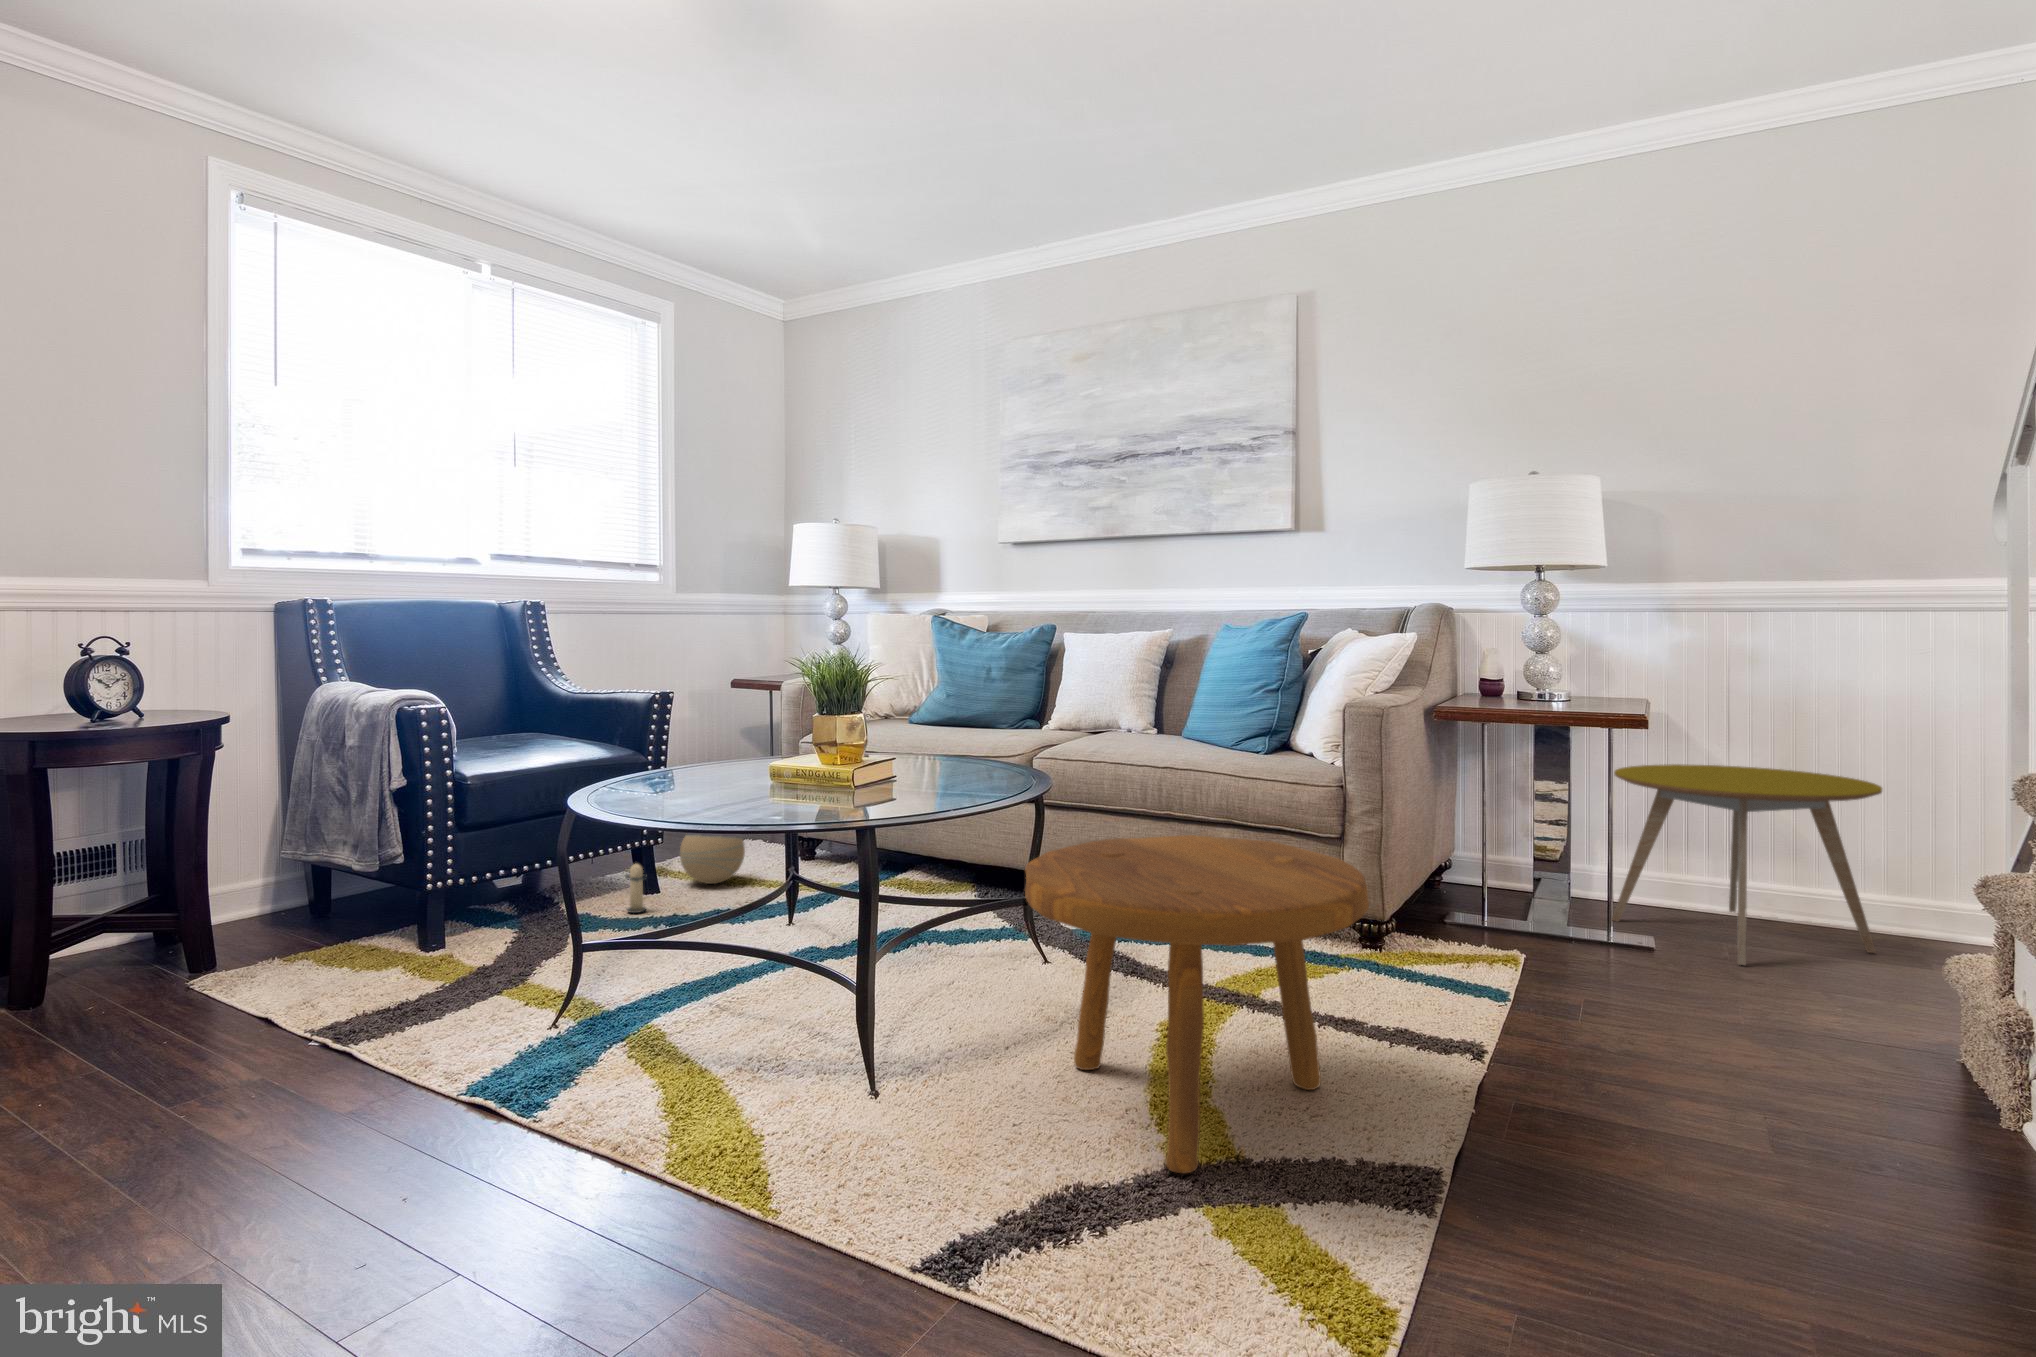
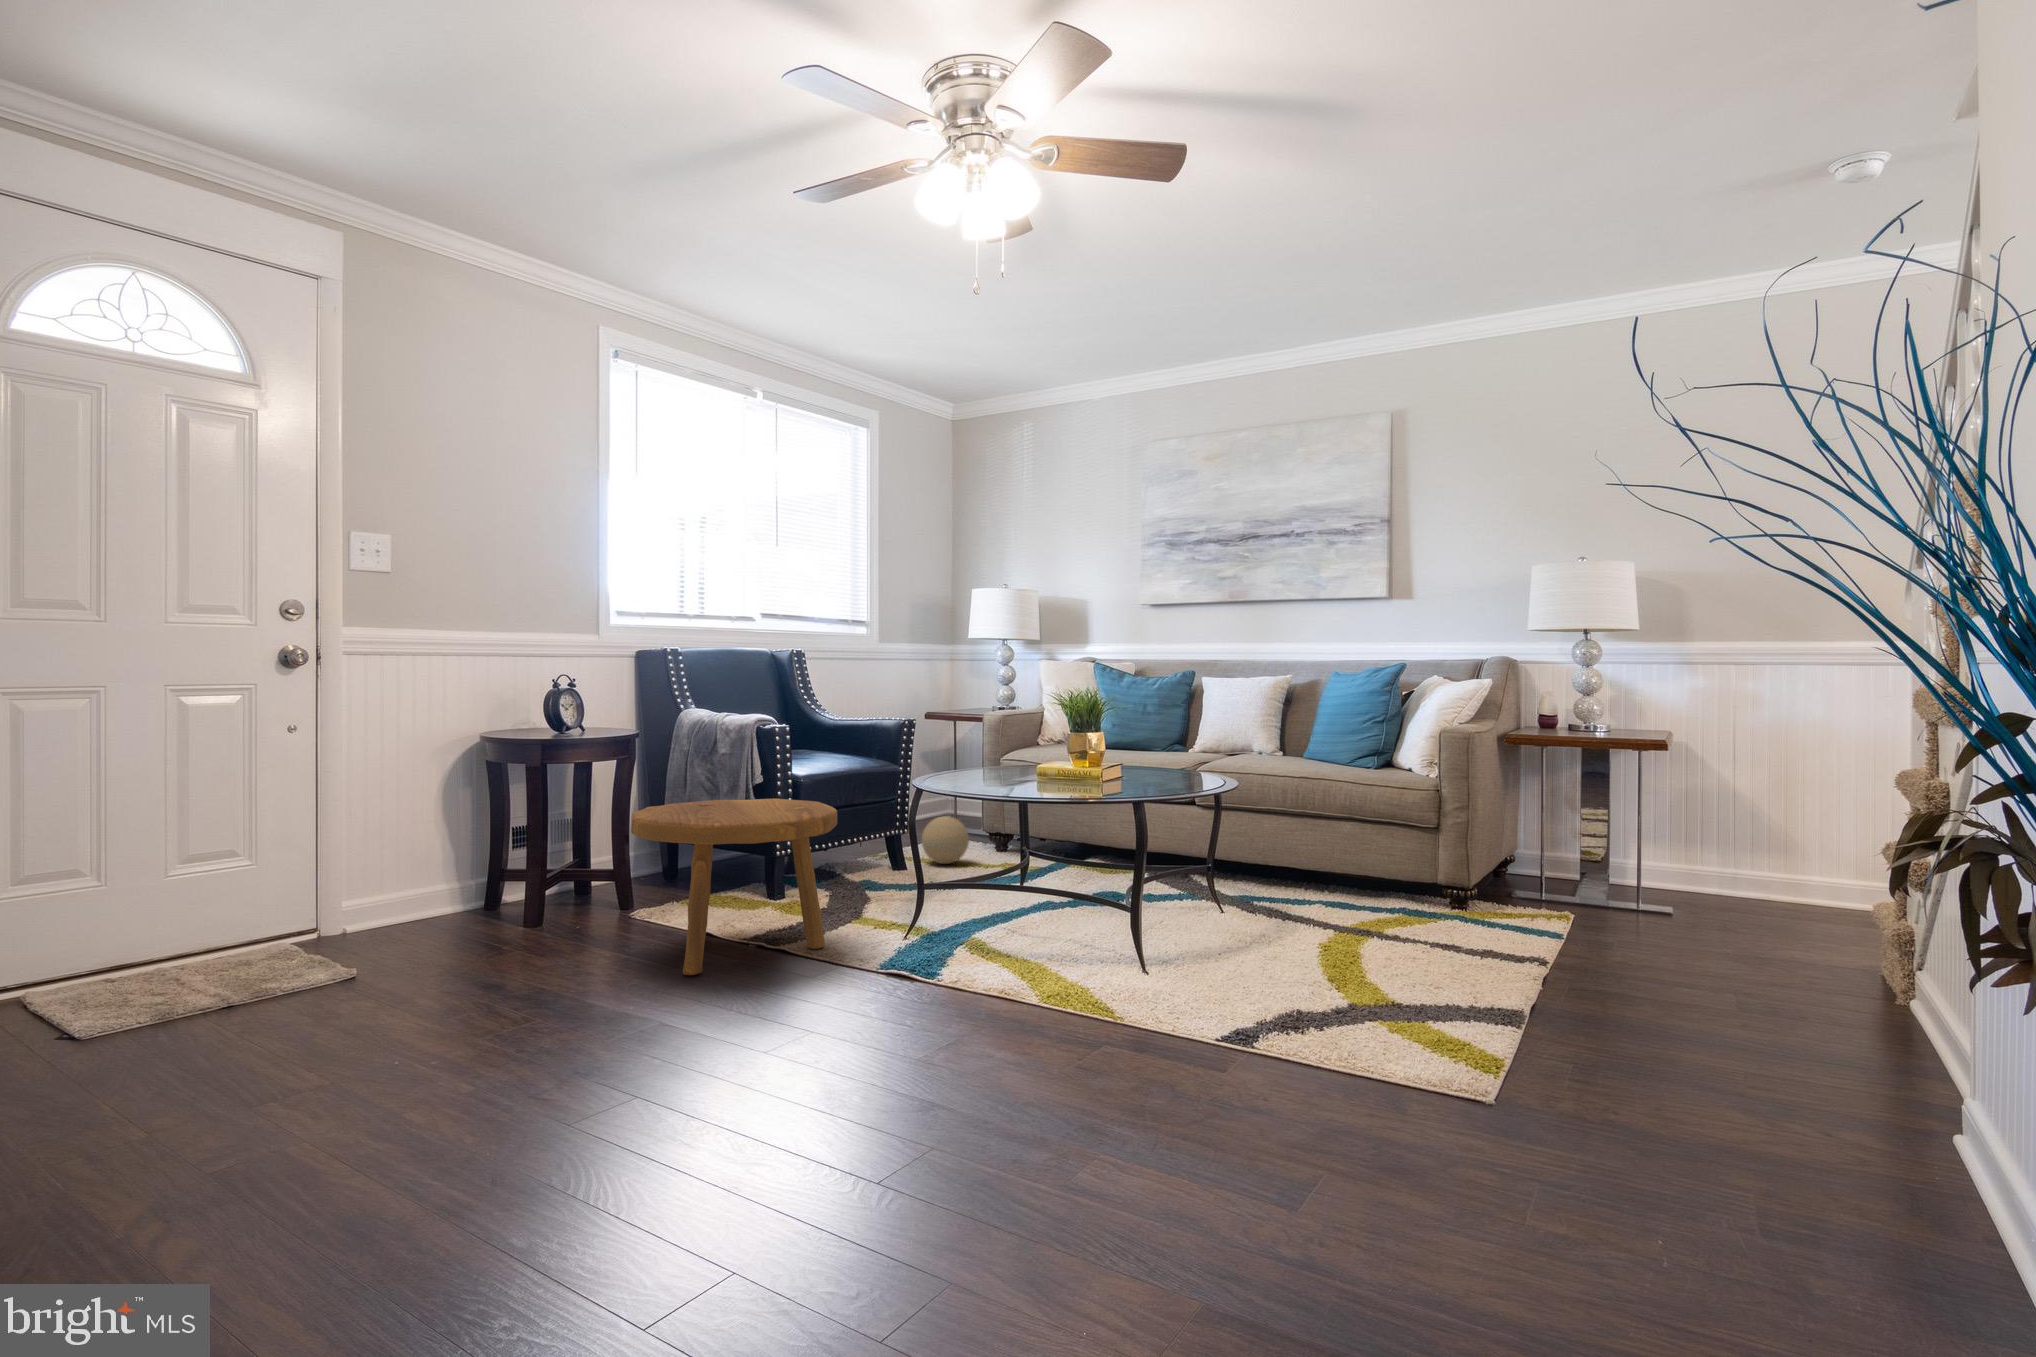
side table: present [1611,764,1882,965] -> none [1642,781,1845,925]
footstool: present [1025,835,1369,1173] -> present [631,798,837,975]
candle: present [626,863,647,913] -> none [896,841,915,880]

